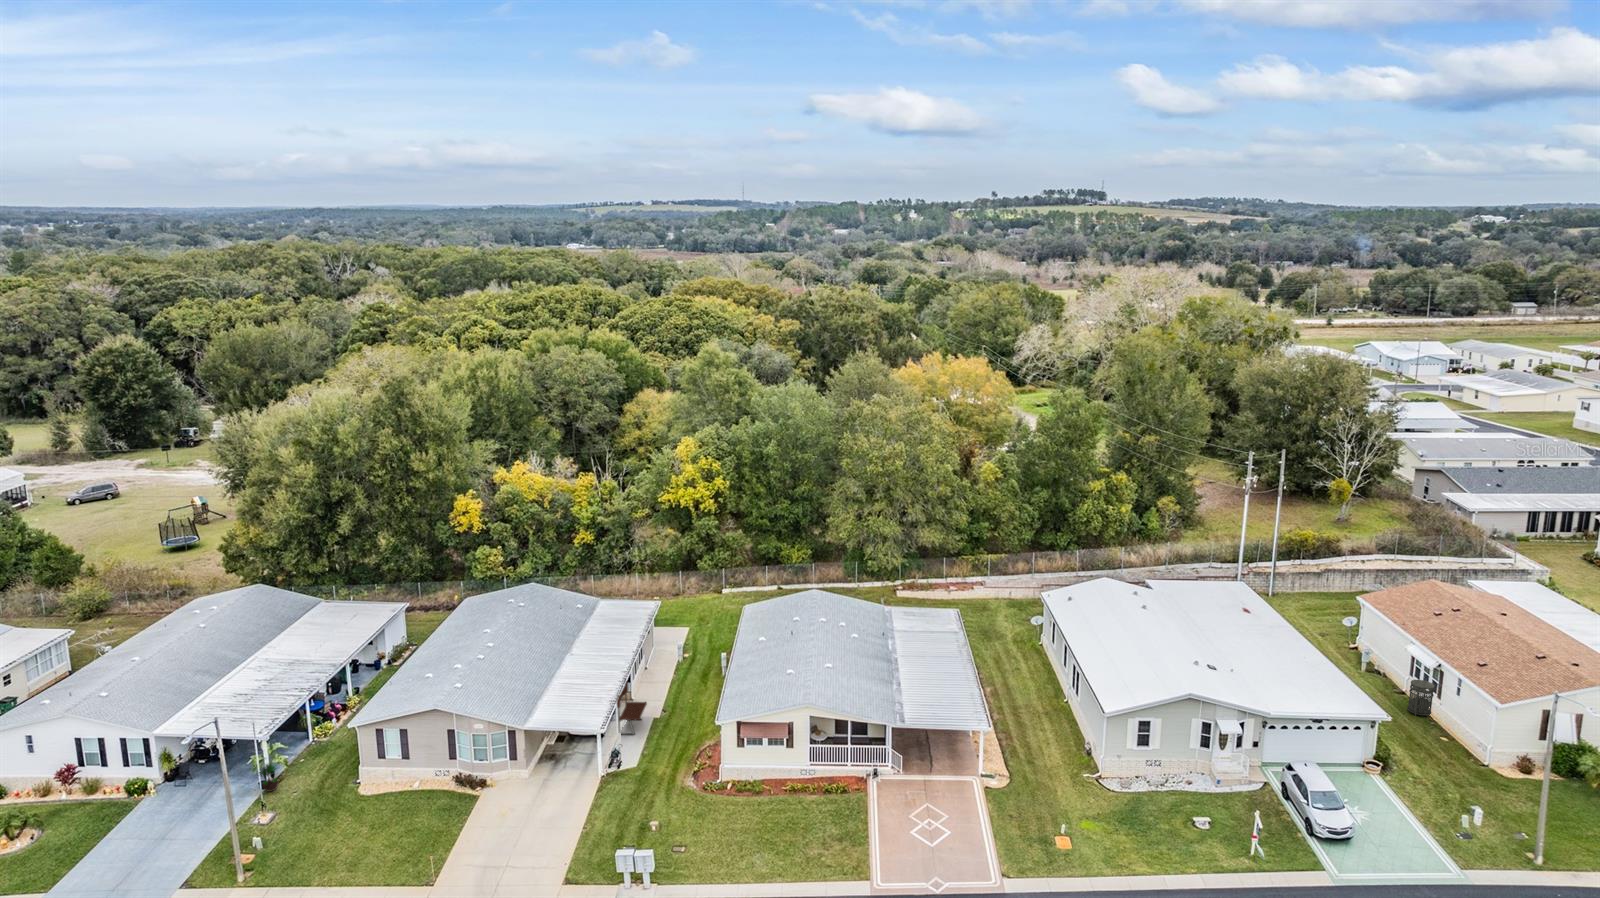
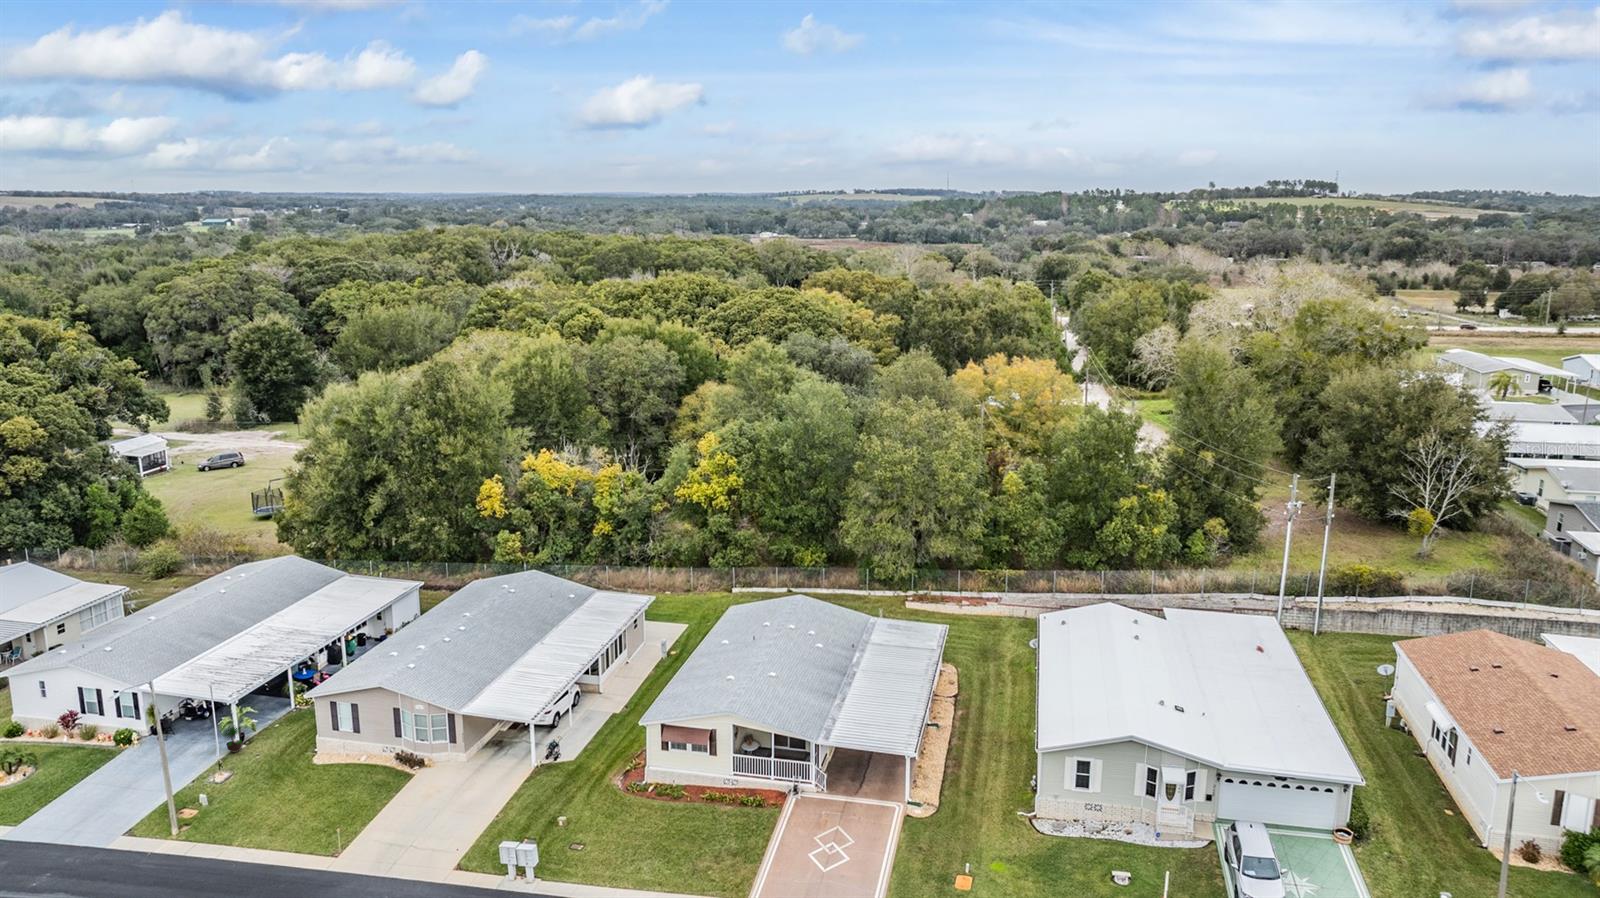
trash can: present [1407,680,1434,717] -> none [1416,742,1447,785]
bench: present [617,681,647,735] -> none [566,674,602,729]

